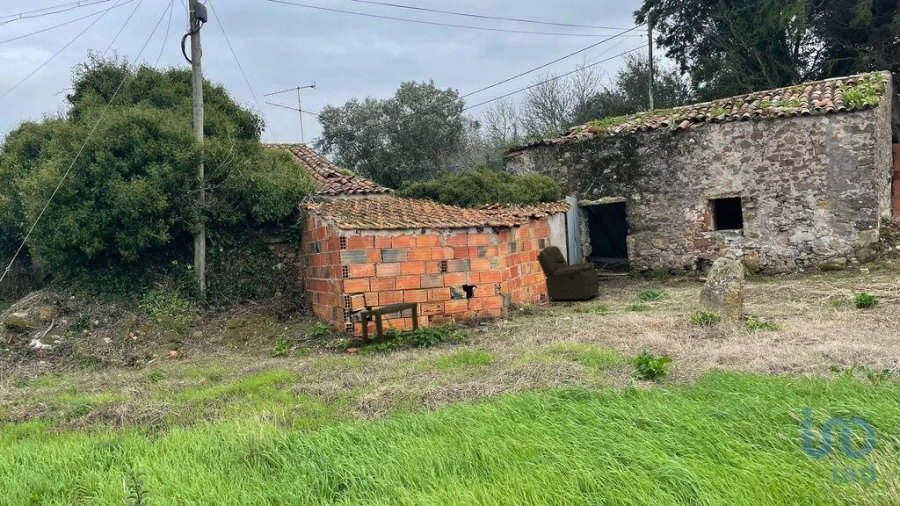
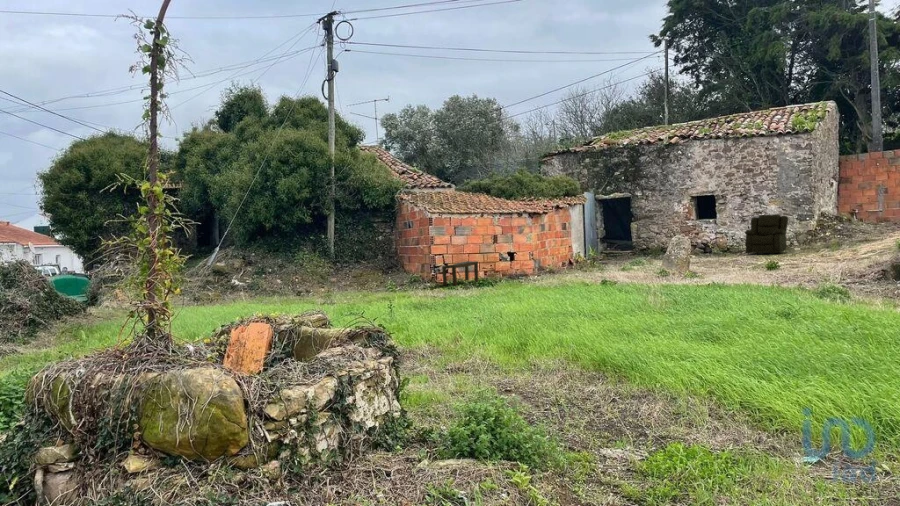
chair: present [537,246,599,300] -> present [745,214,788,254]

